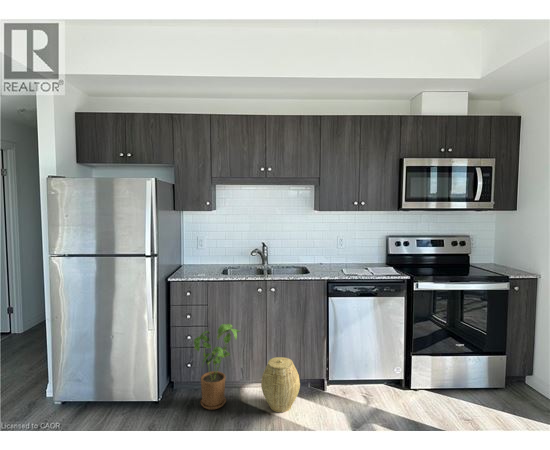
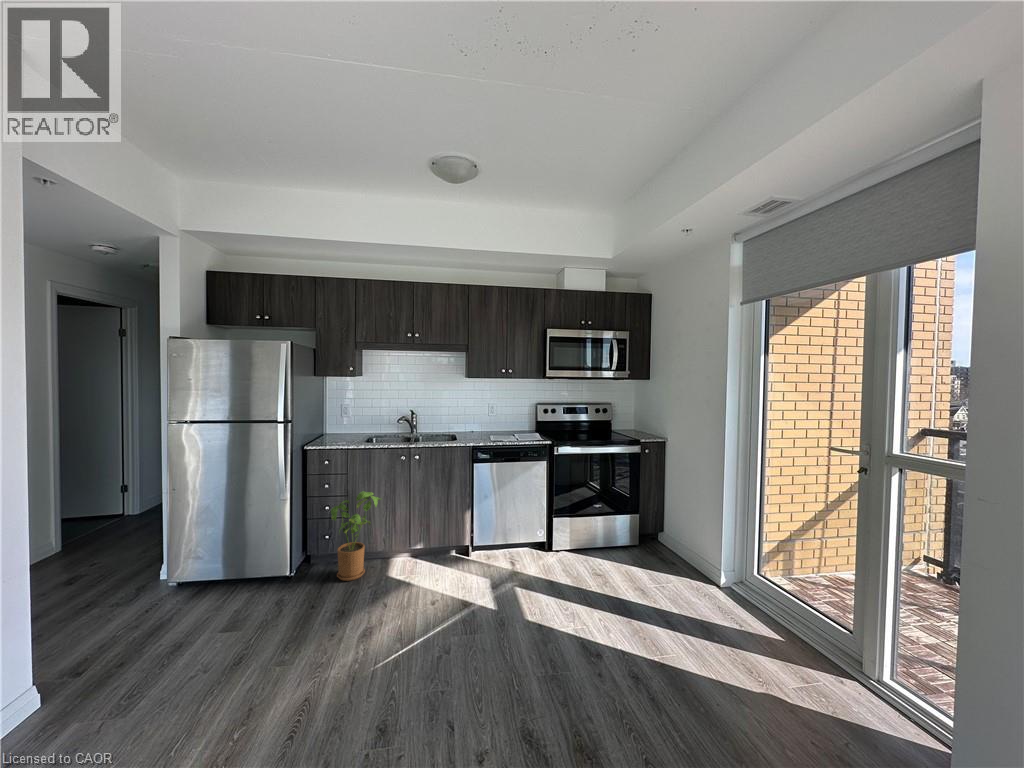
woven basket: present [261,357,300,412] -> none [402,524,442,579]

